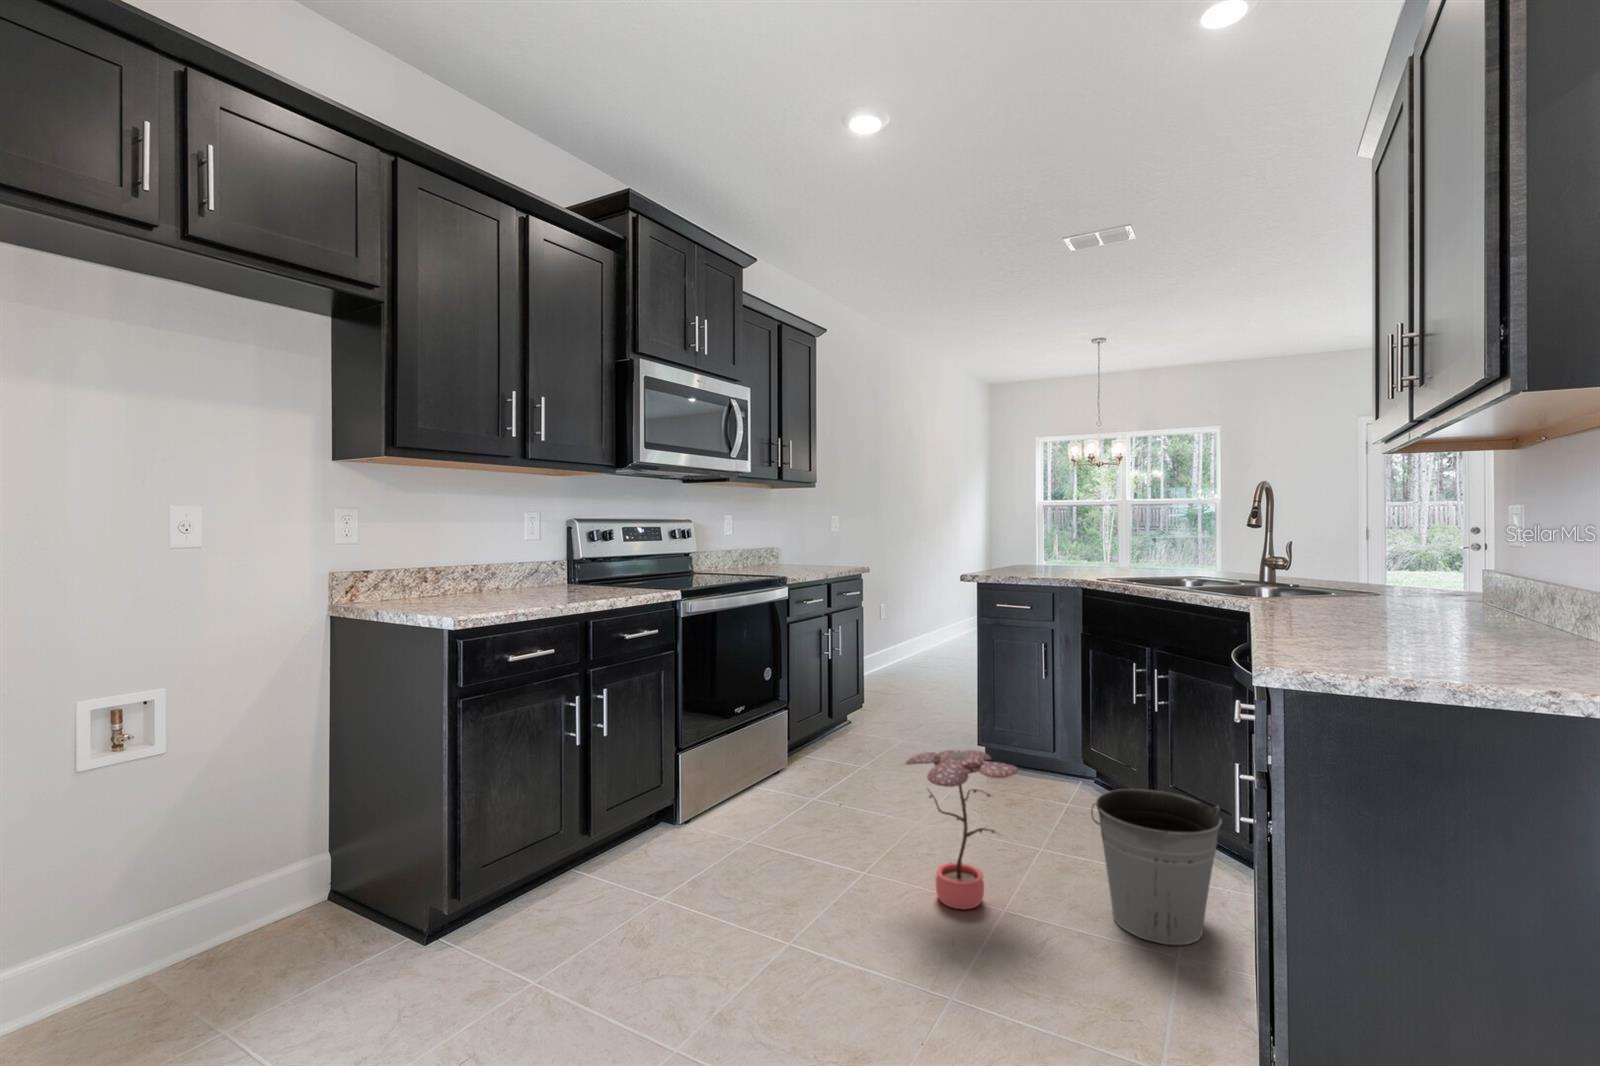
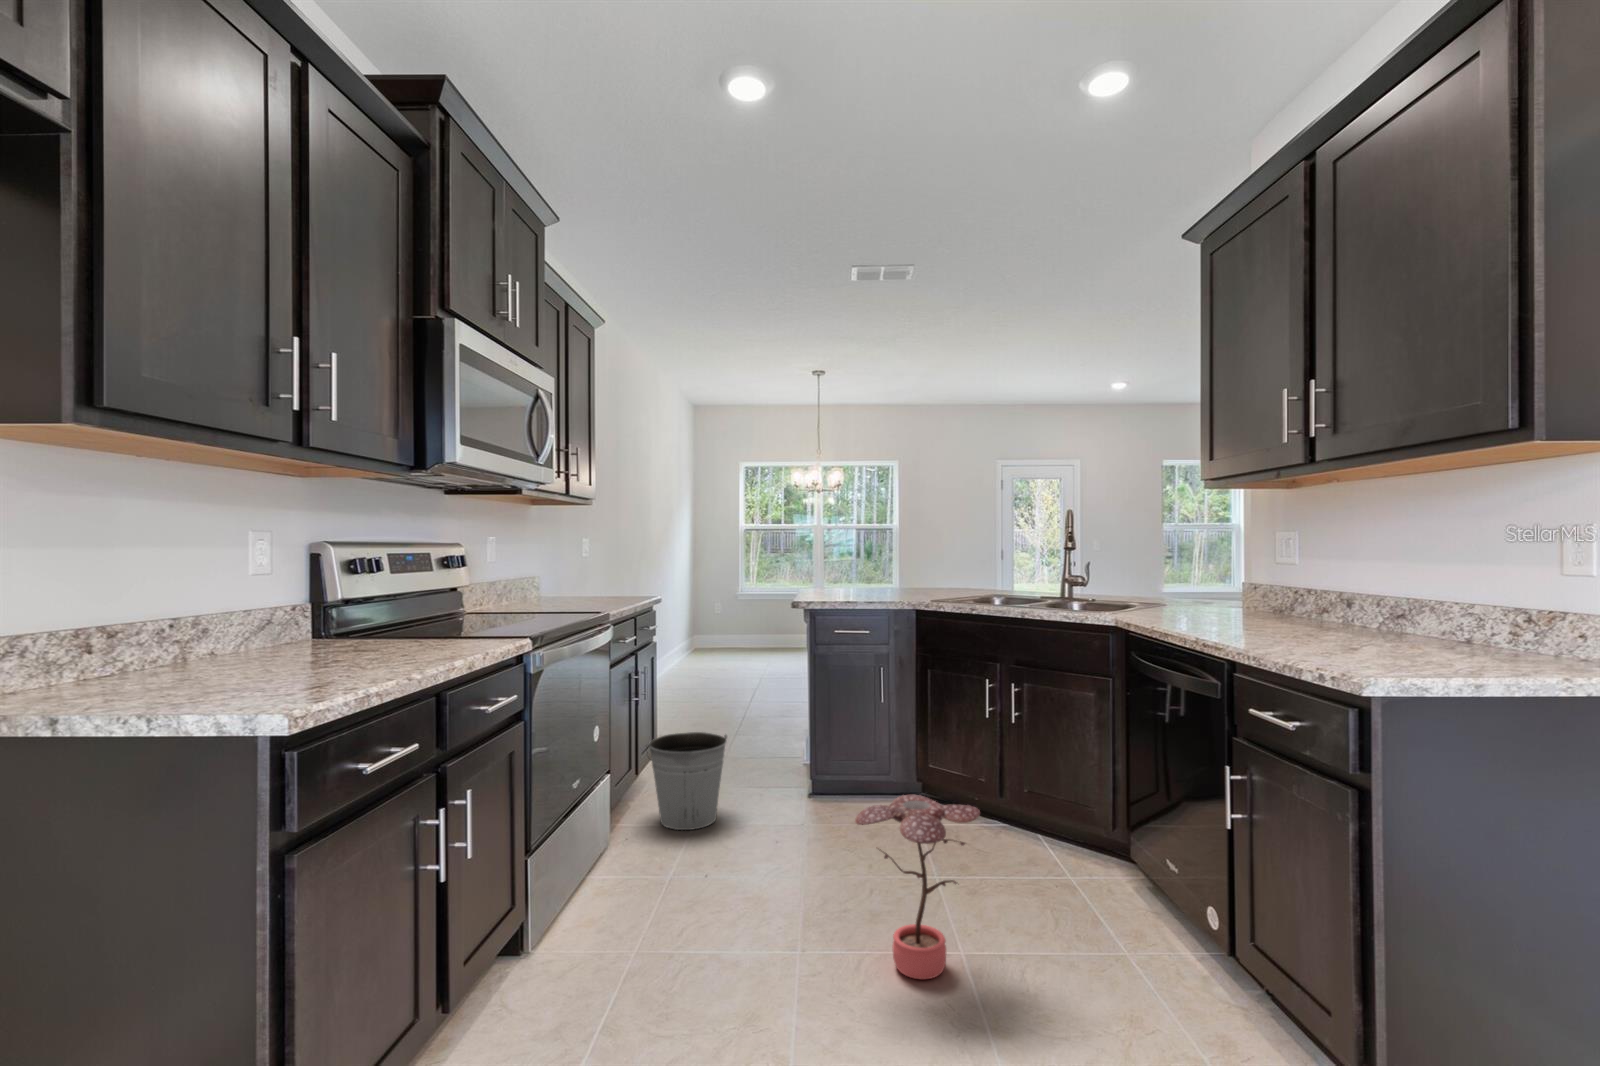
bucket: present [1091,789,1222,945] -> present [647,732,727,830]

